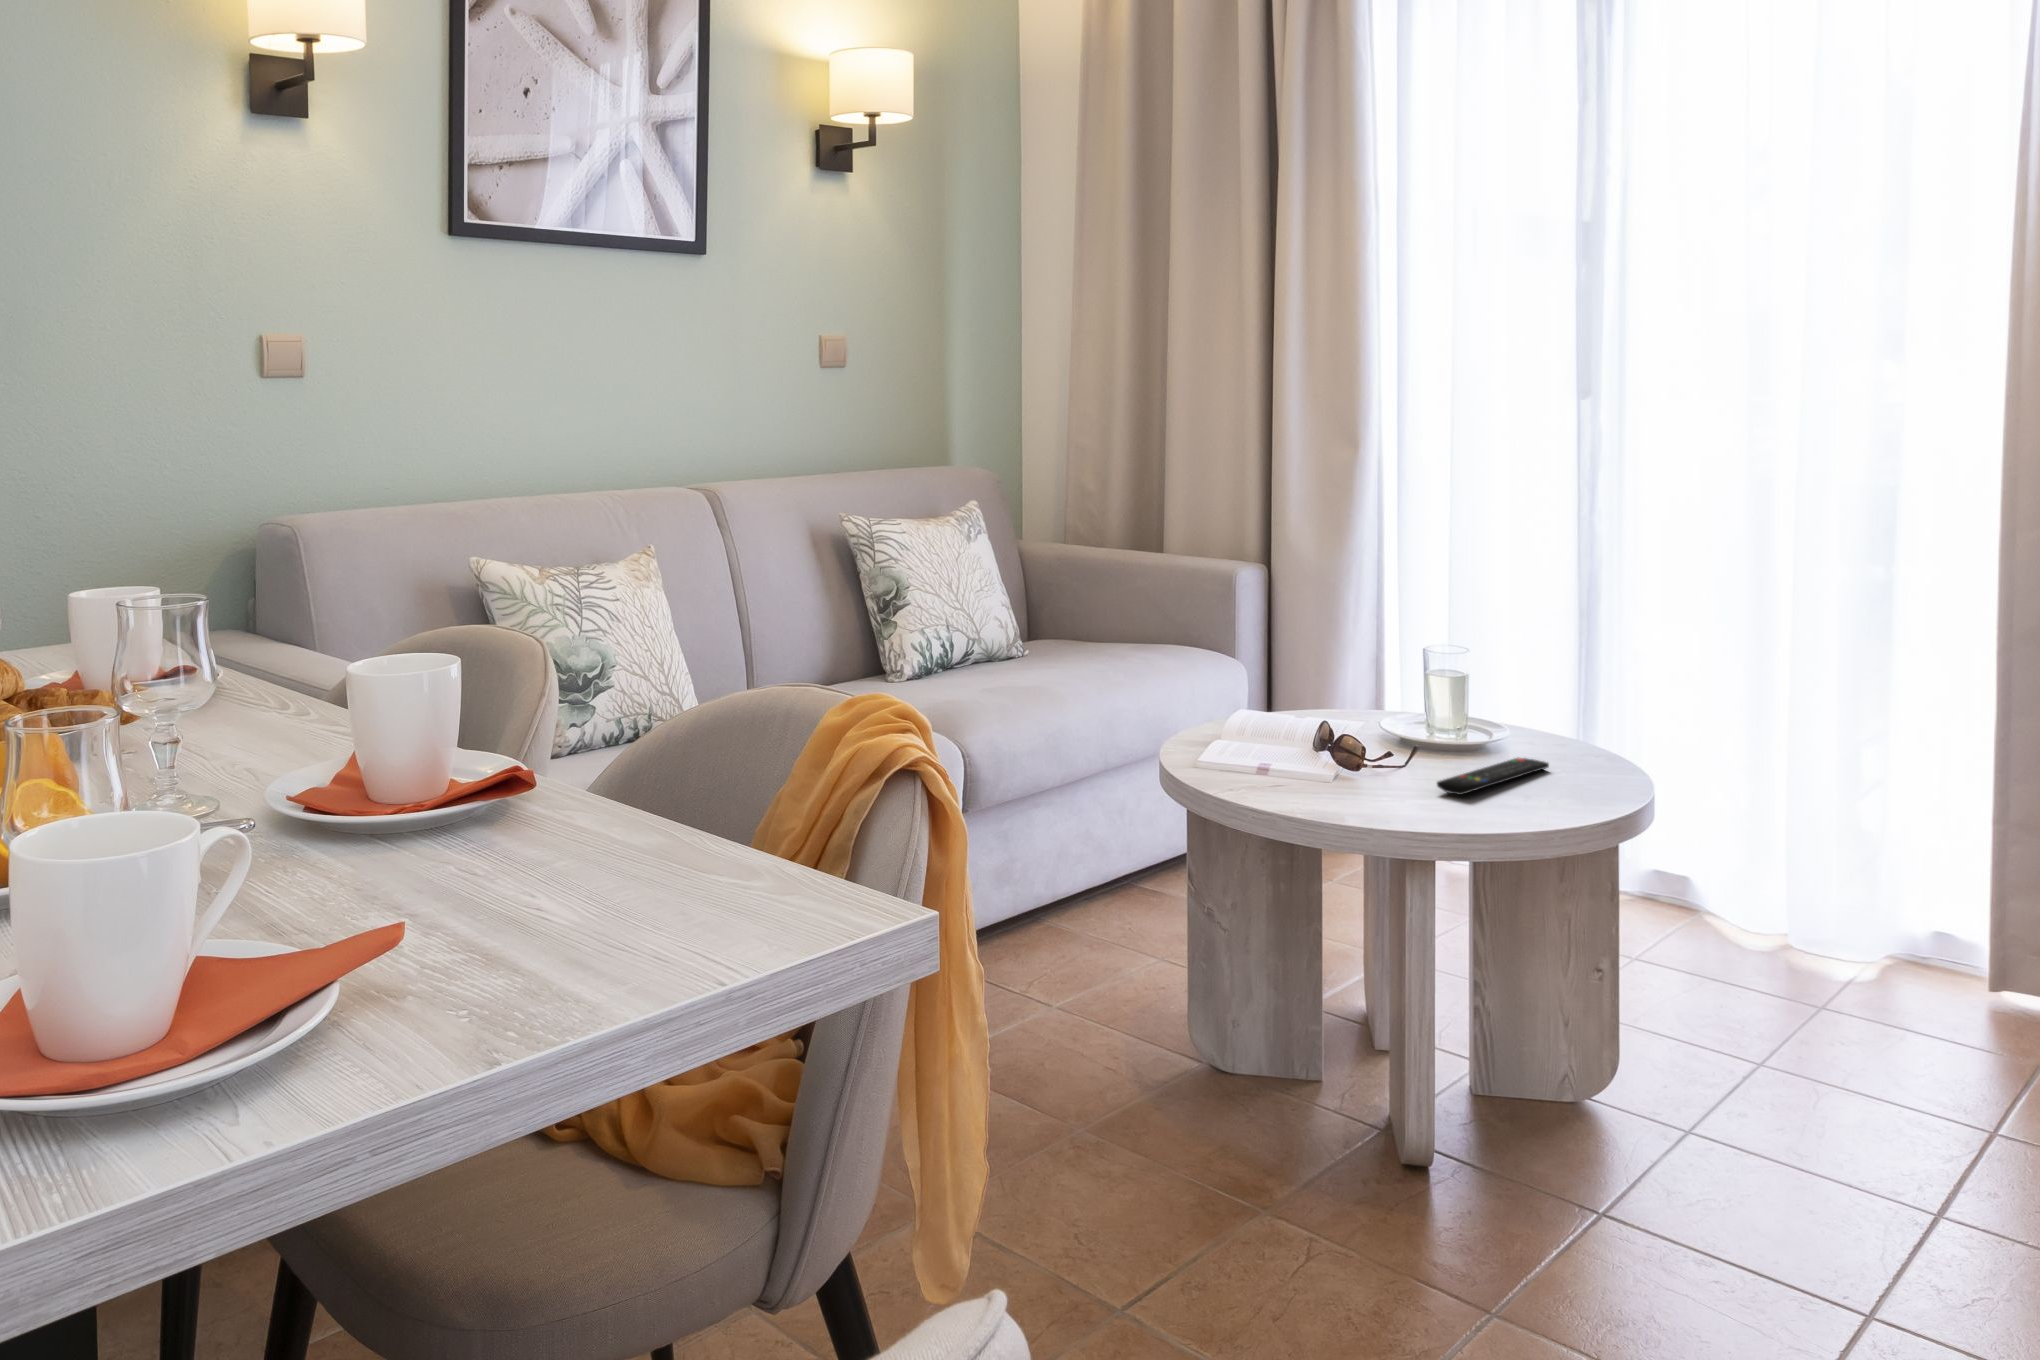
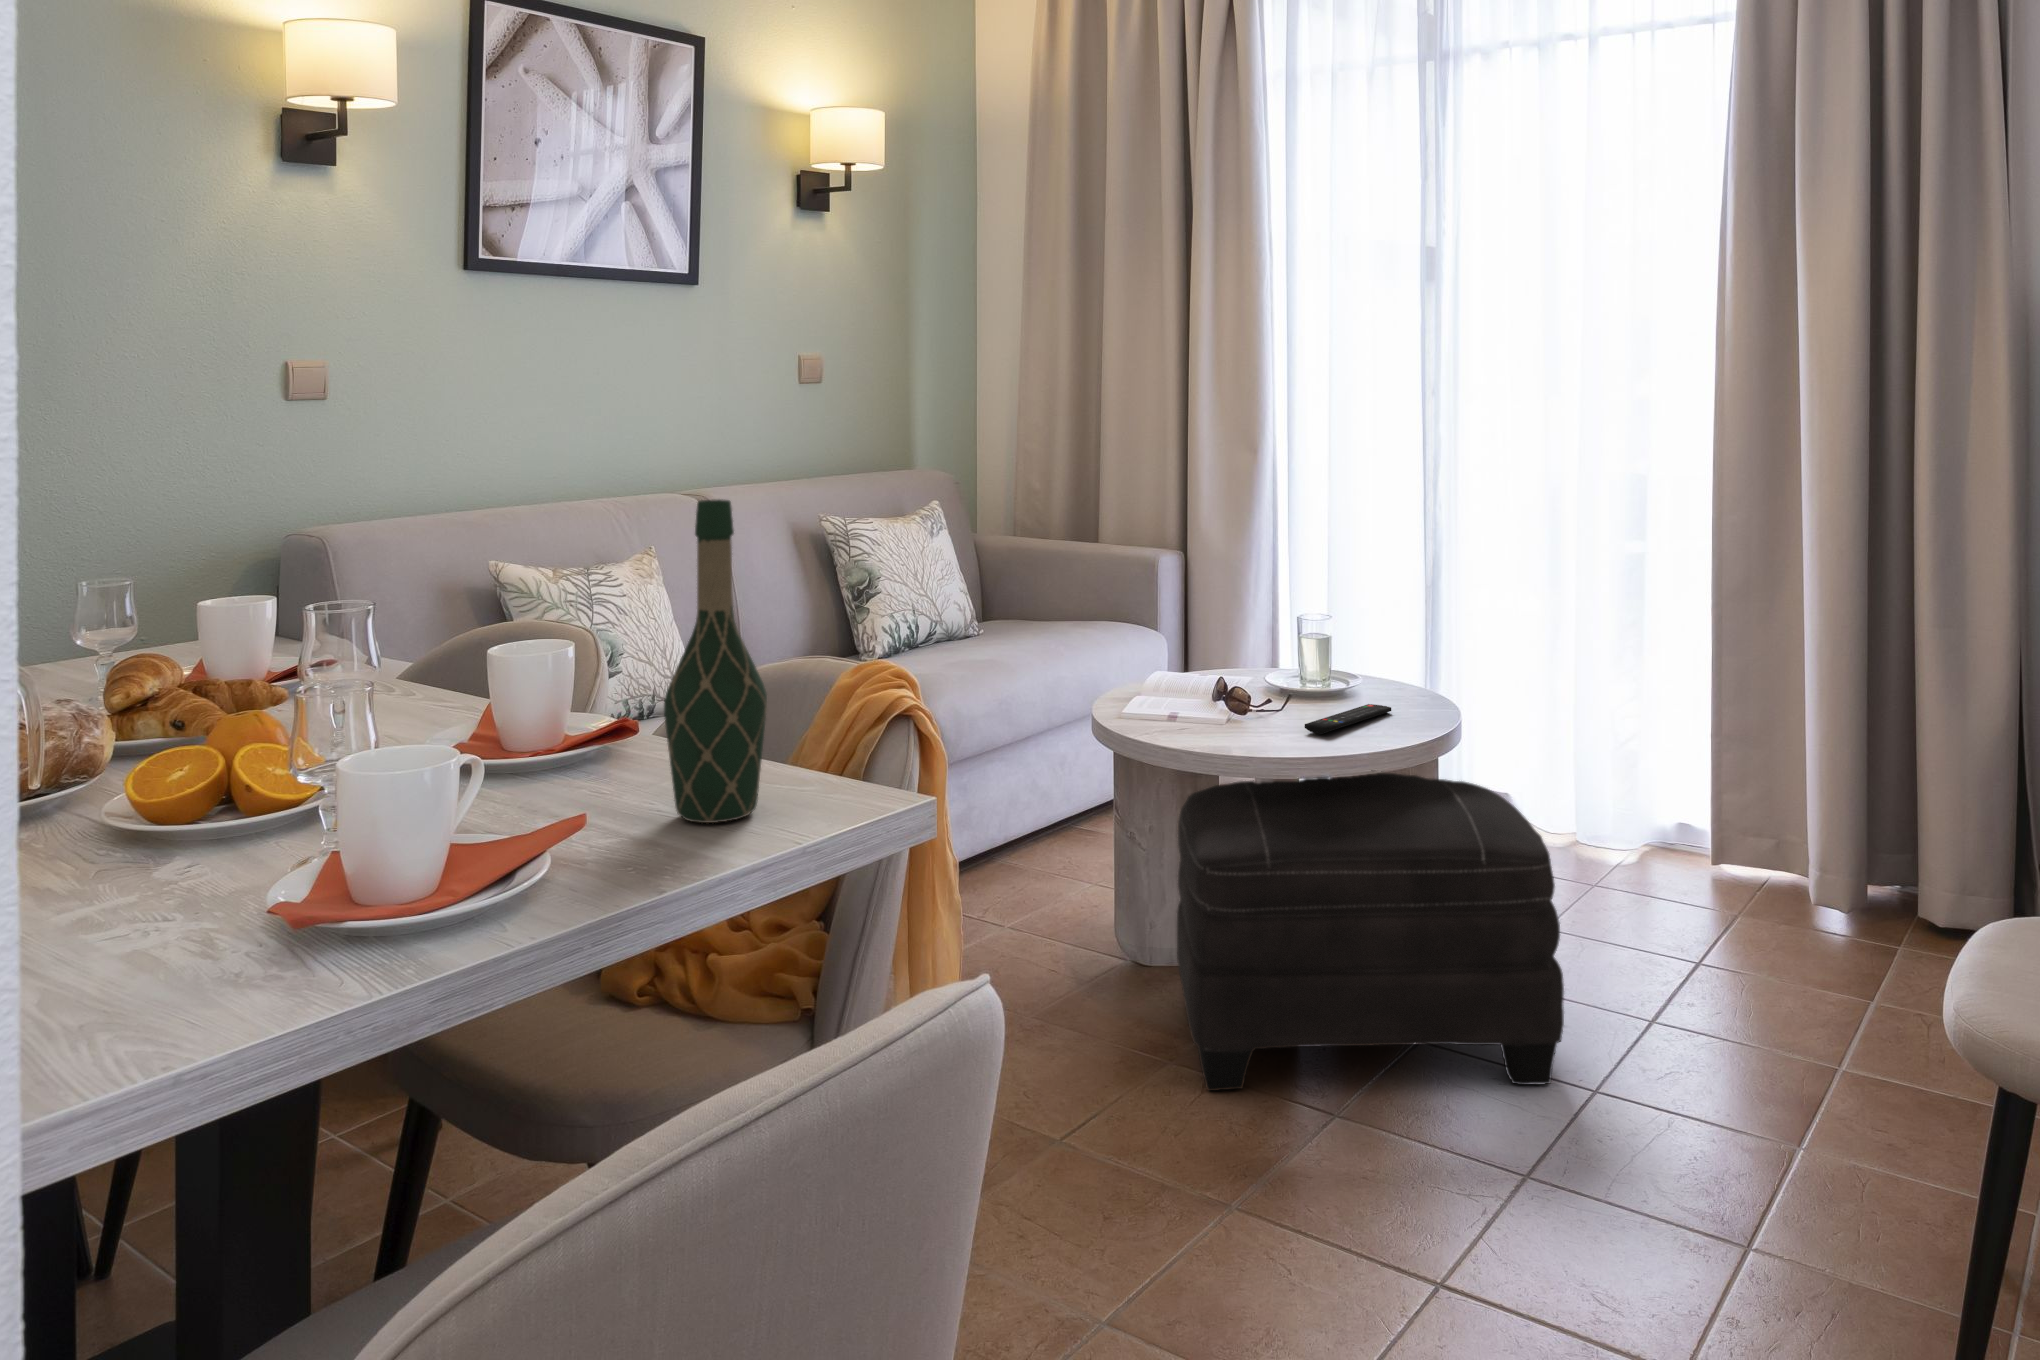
wine bottle: none [554,456,701,921] -> present [664,499,767,823]
ottoman: none [1271,843,1805,1281] -> present [1177,773,1564,1091]

